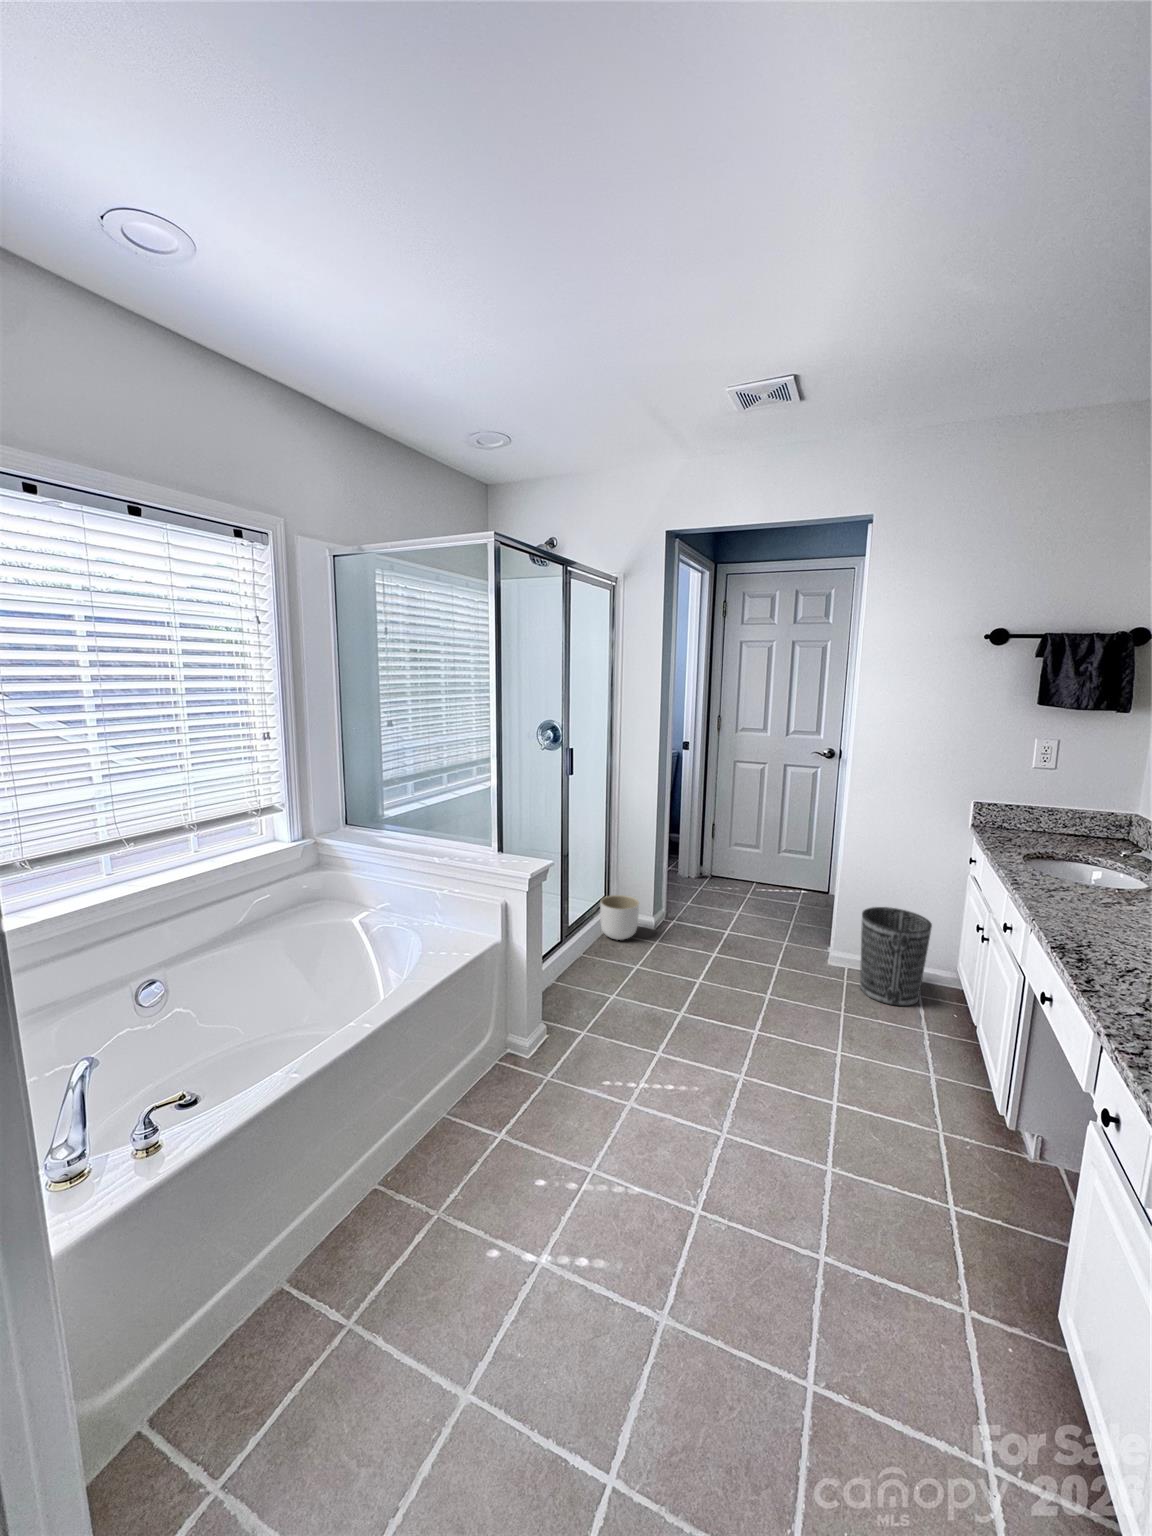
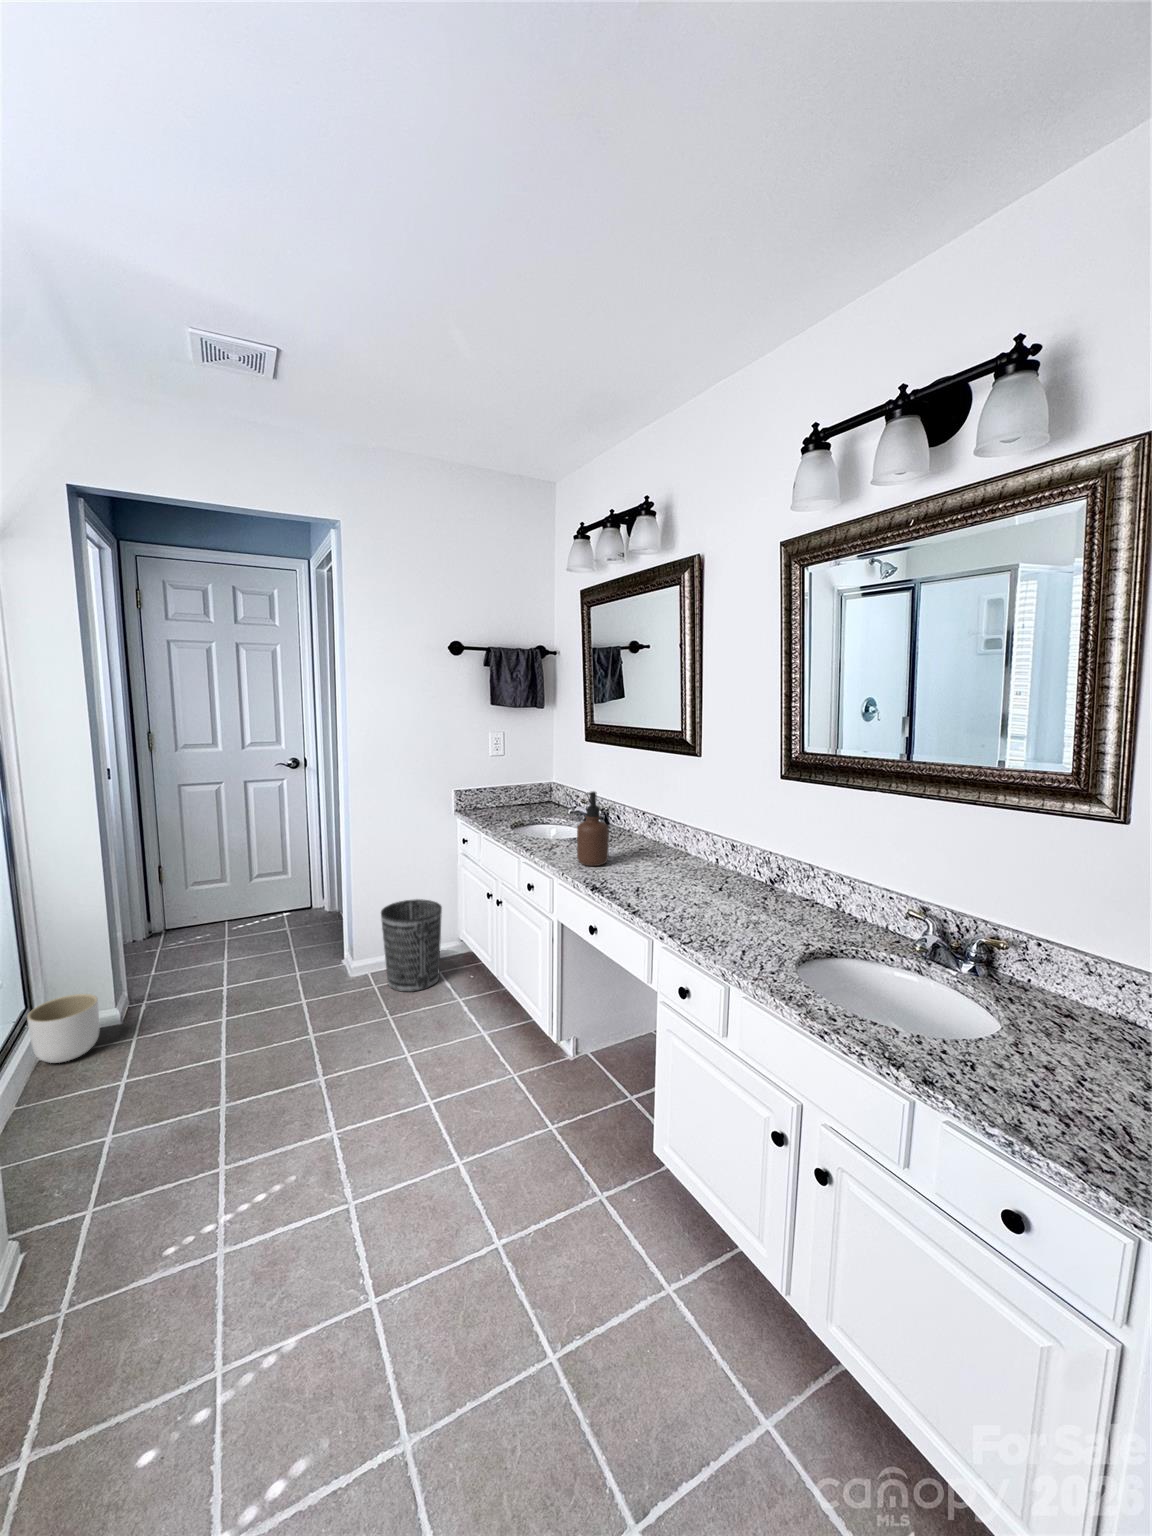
soap dispenser: none [1059,827,1118,926] -> present [577,791,609,866]

